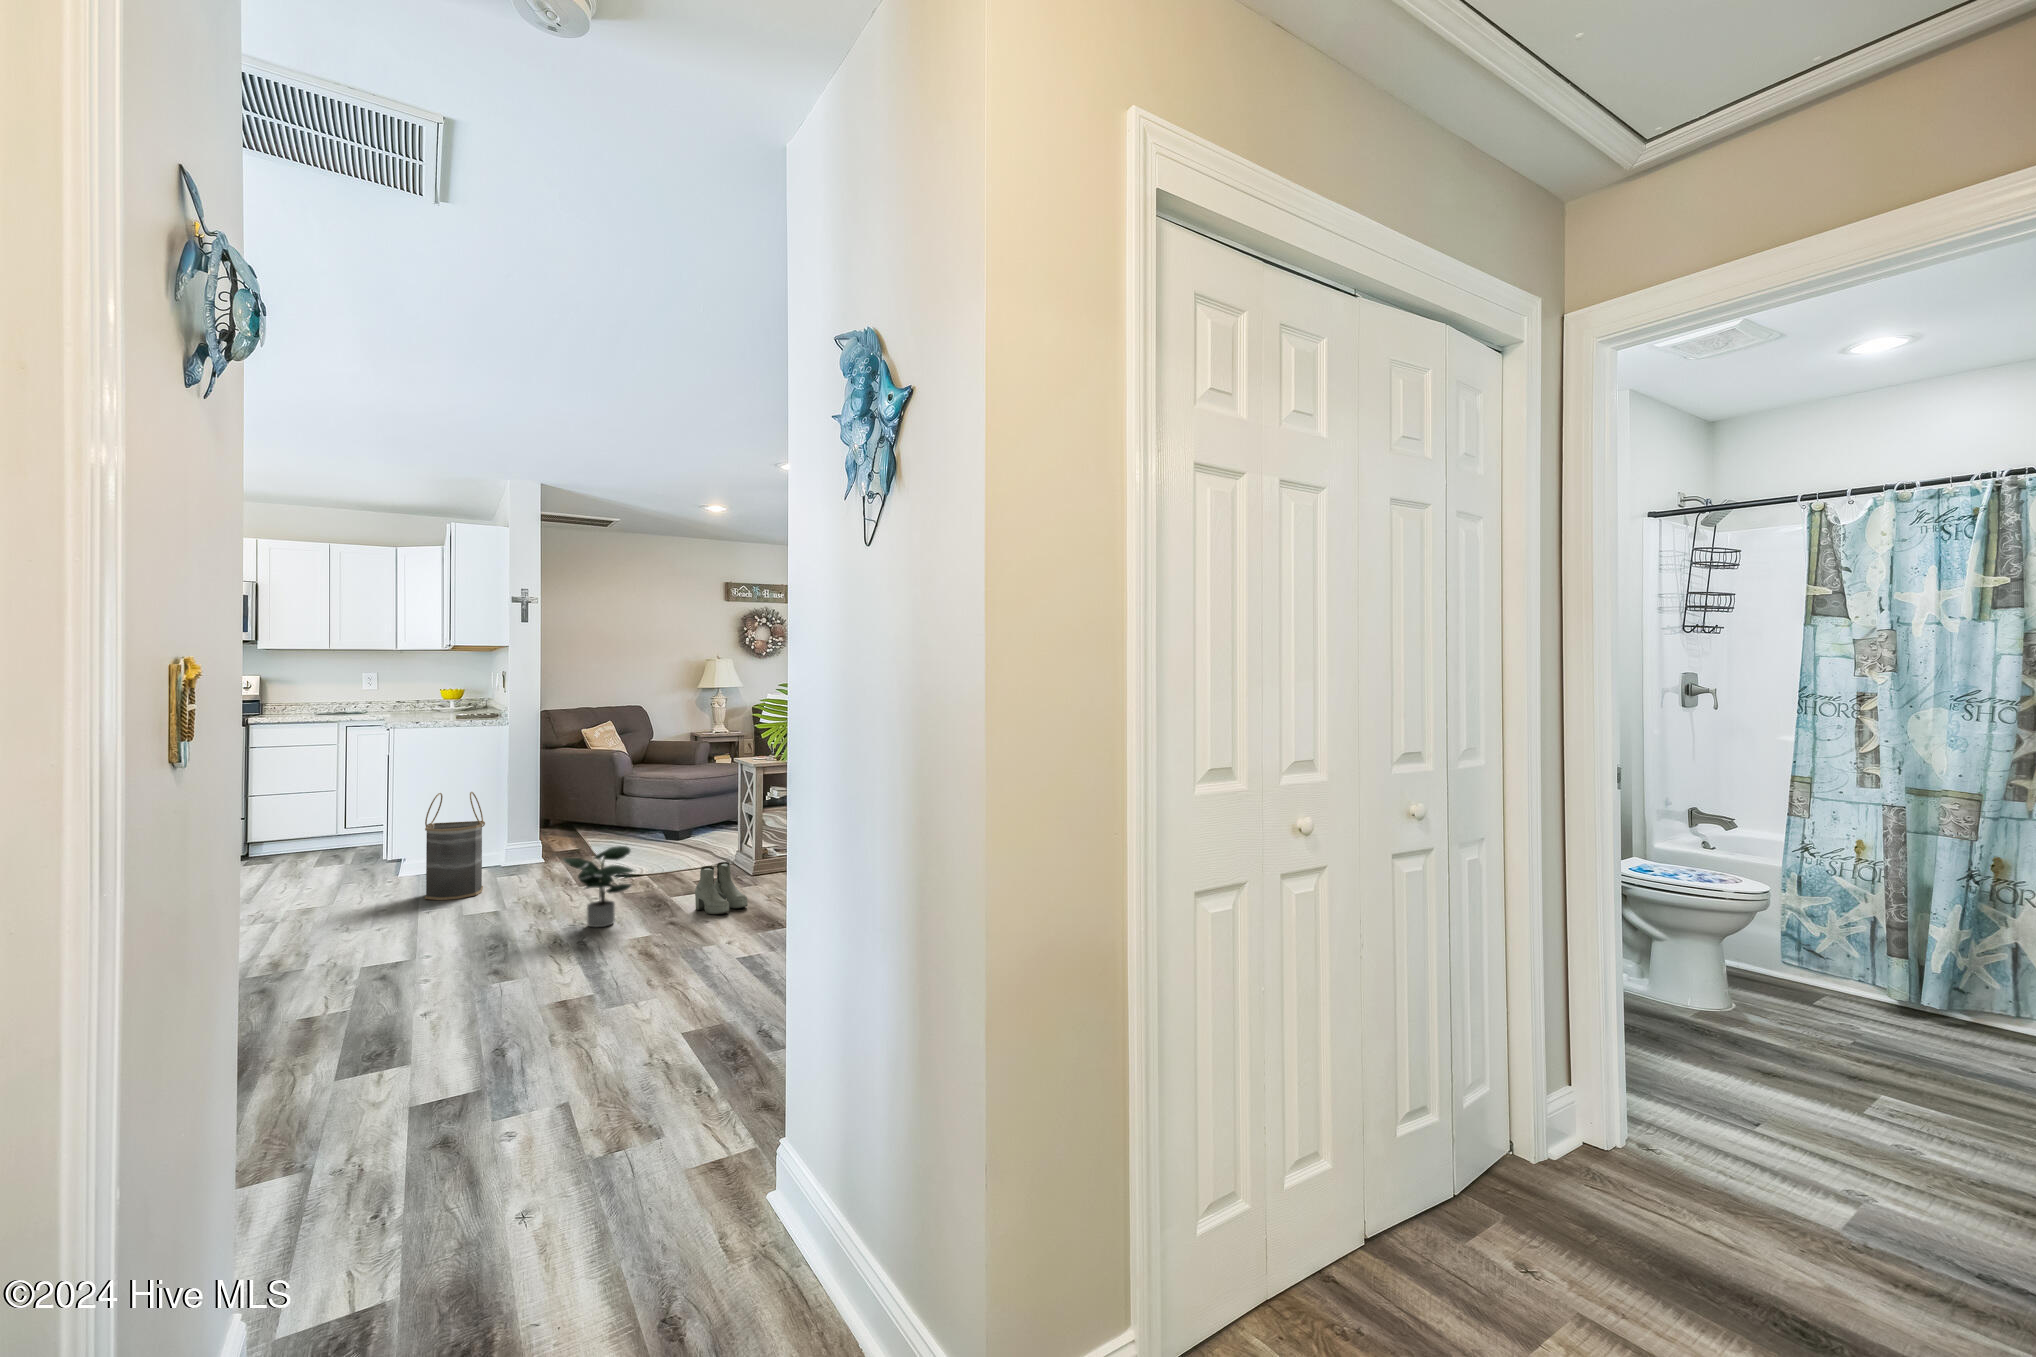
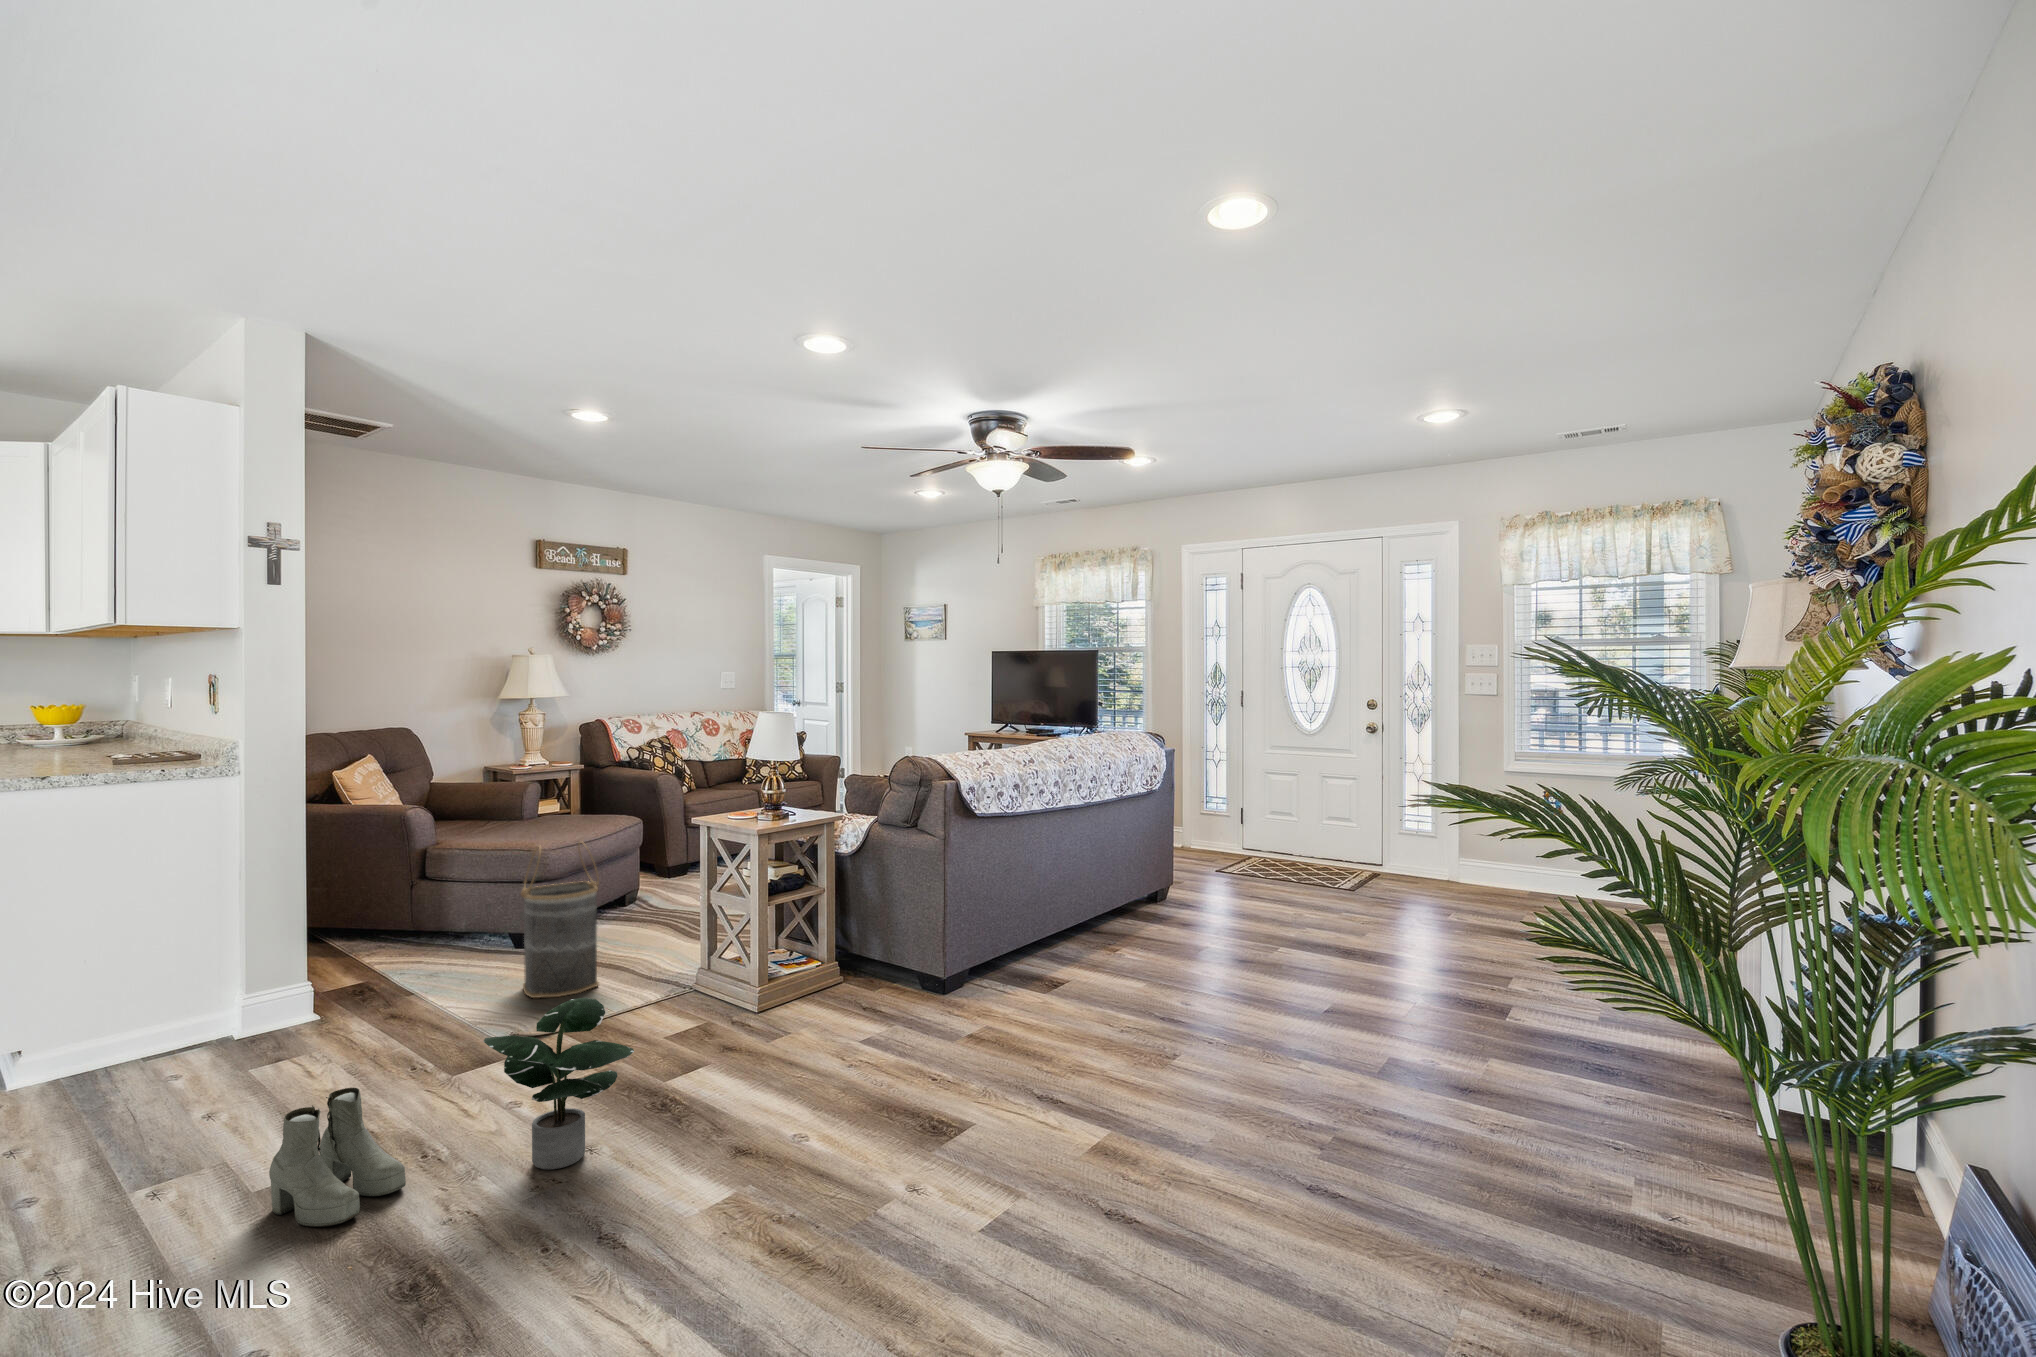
basket: present [425,792,485,900] -> present [521,841,599,998]
boots: present [695,862,748,914] -> present [269,1088,406,1227]

